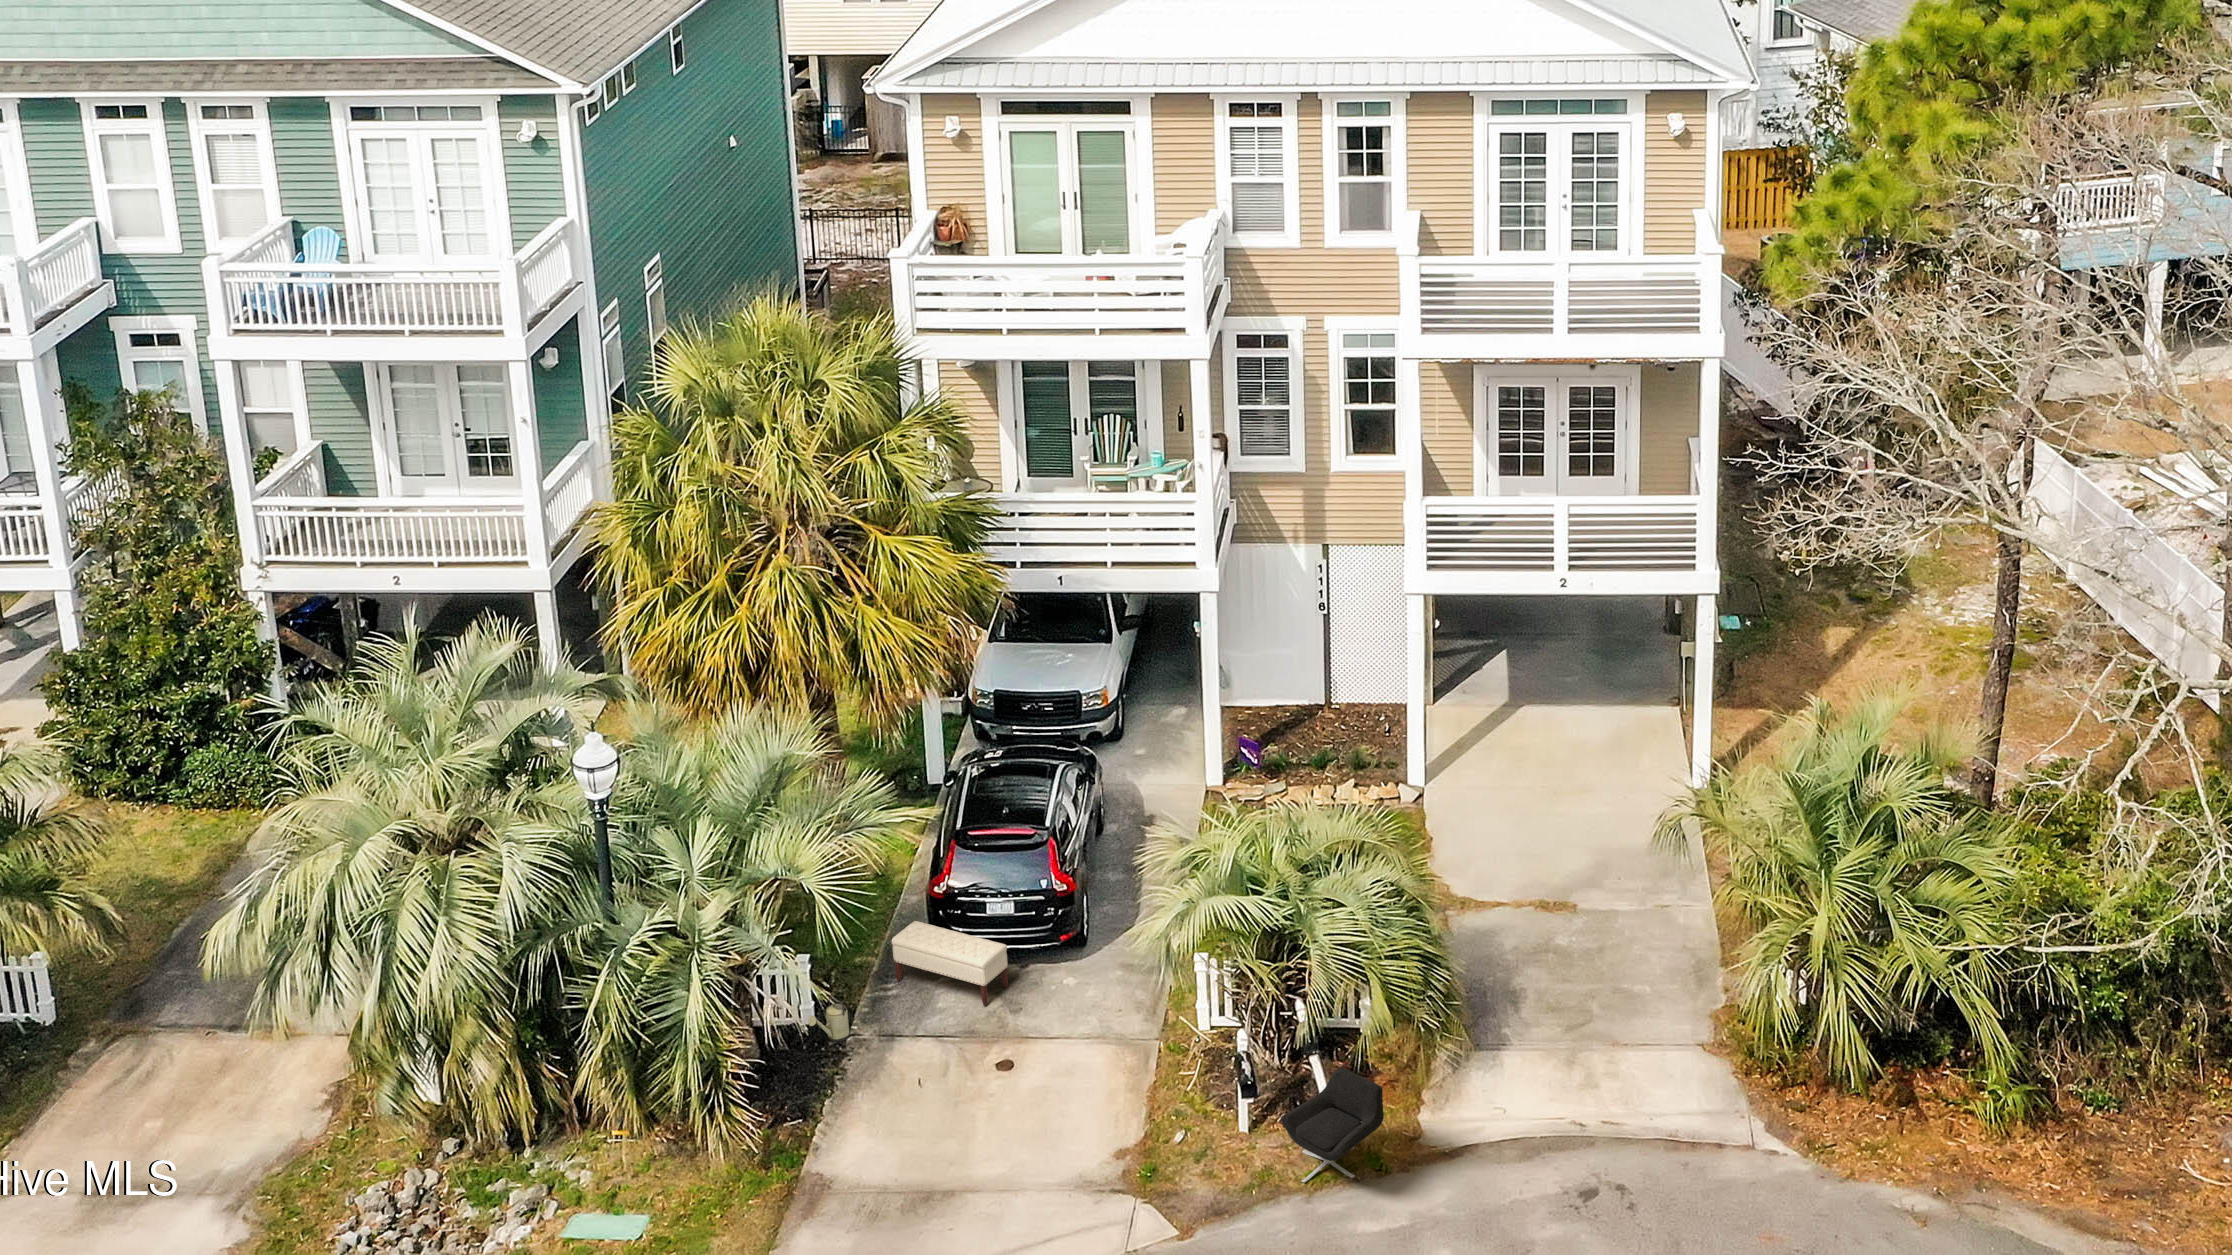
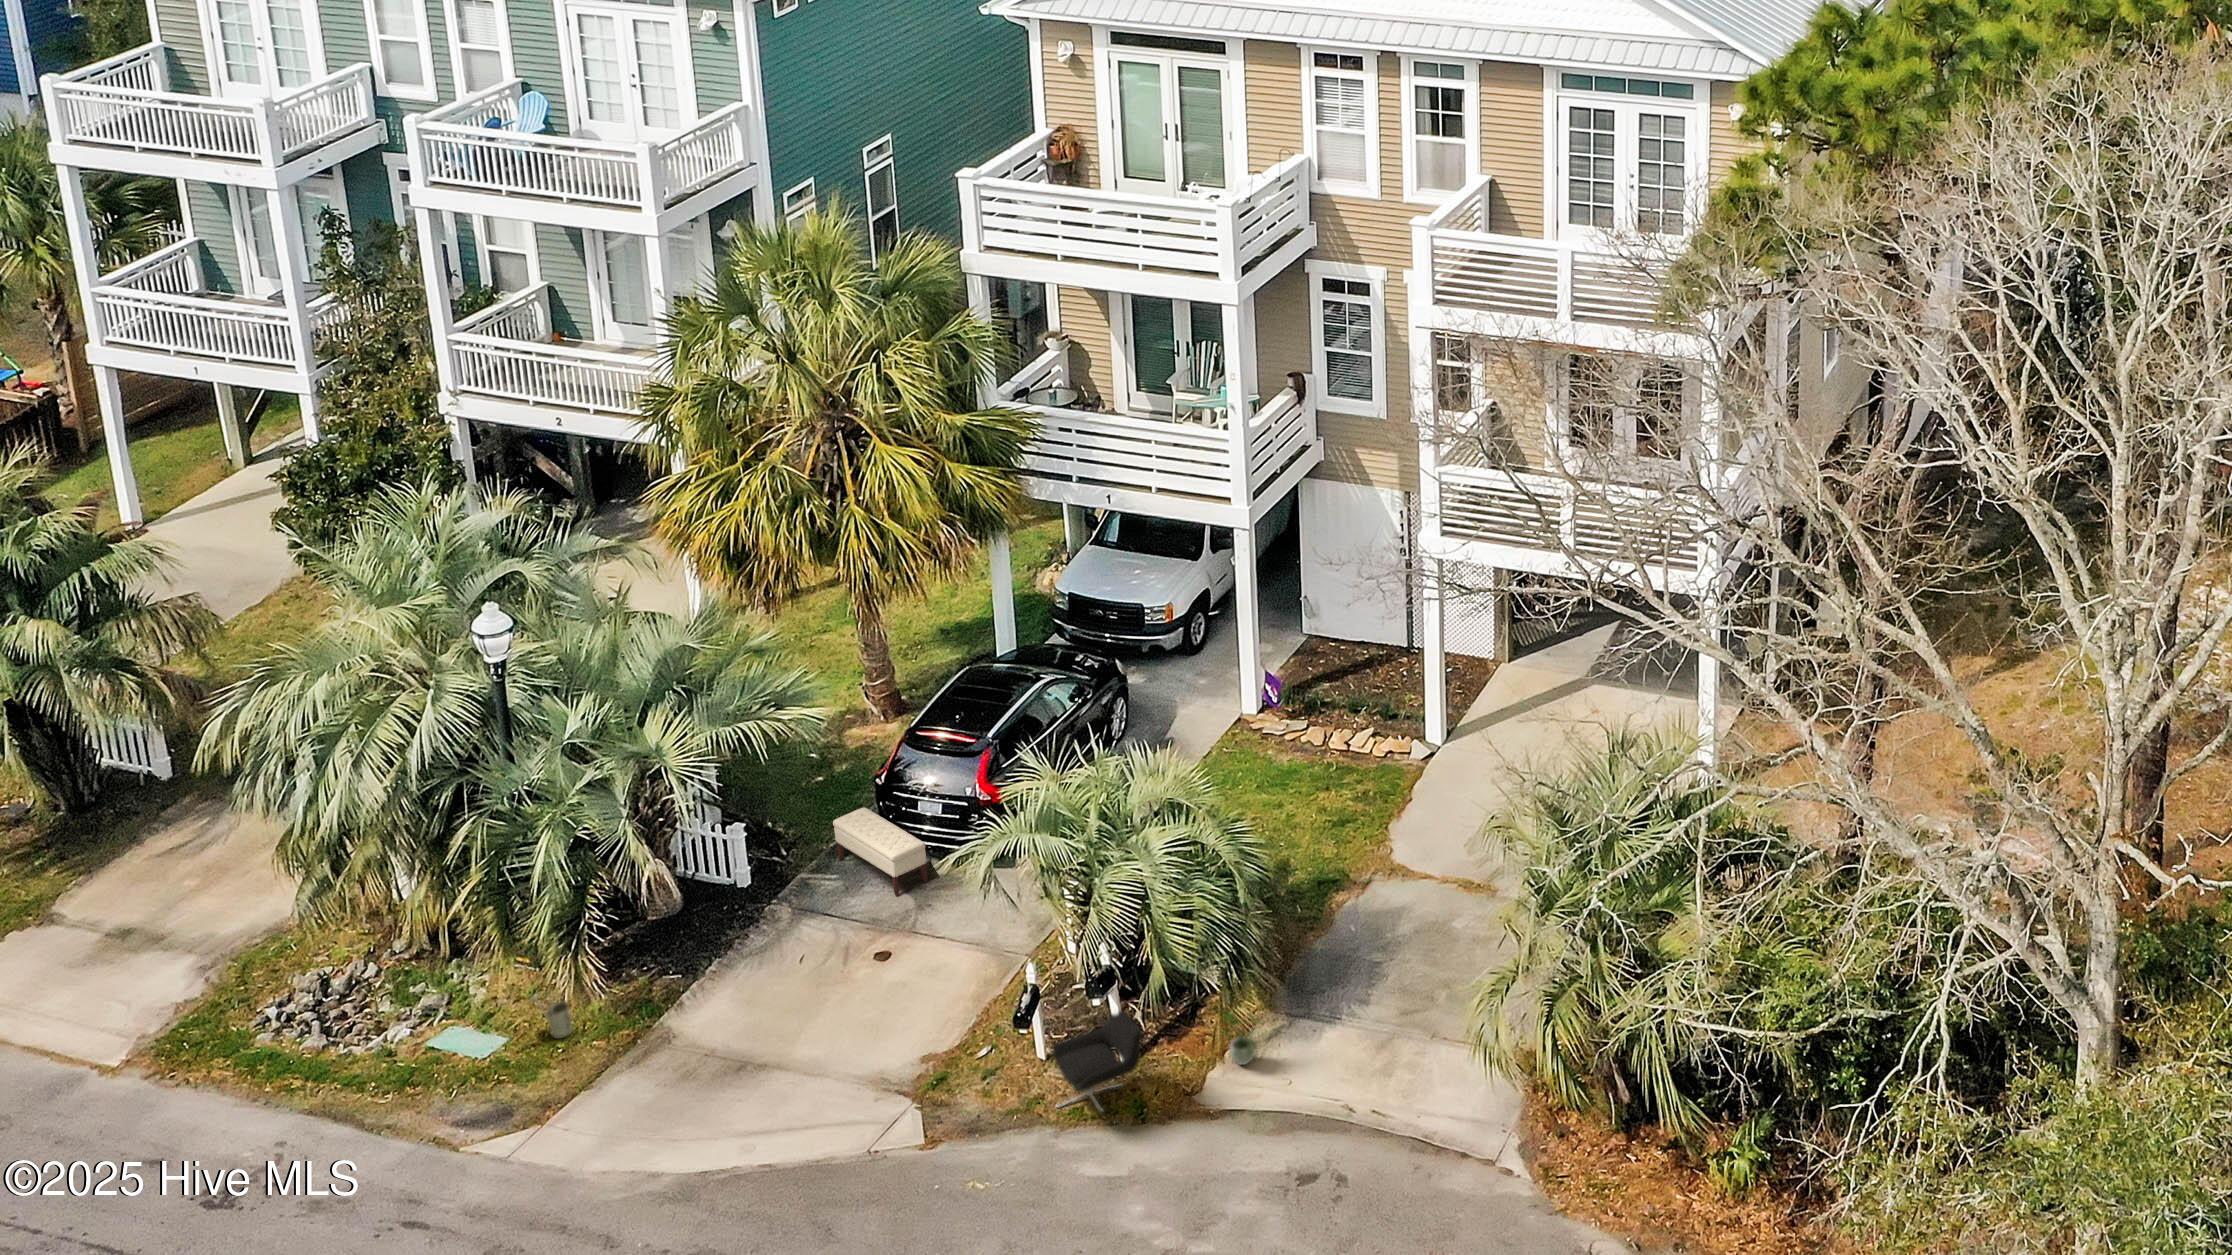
watering can: present [808,997,850,1042] -> present [530,994,572,1039]
potted plant: none [1437,1034,1484,1105] -> present [1224,1012,1261,1065]

